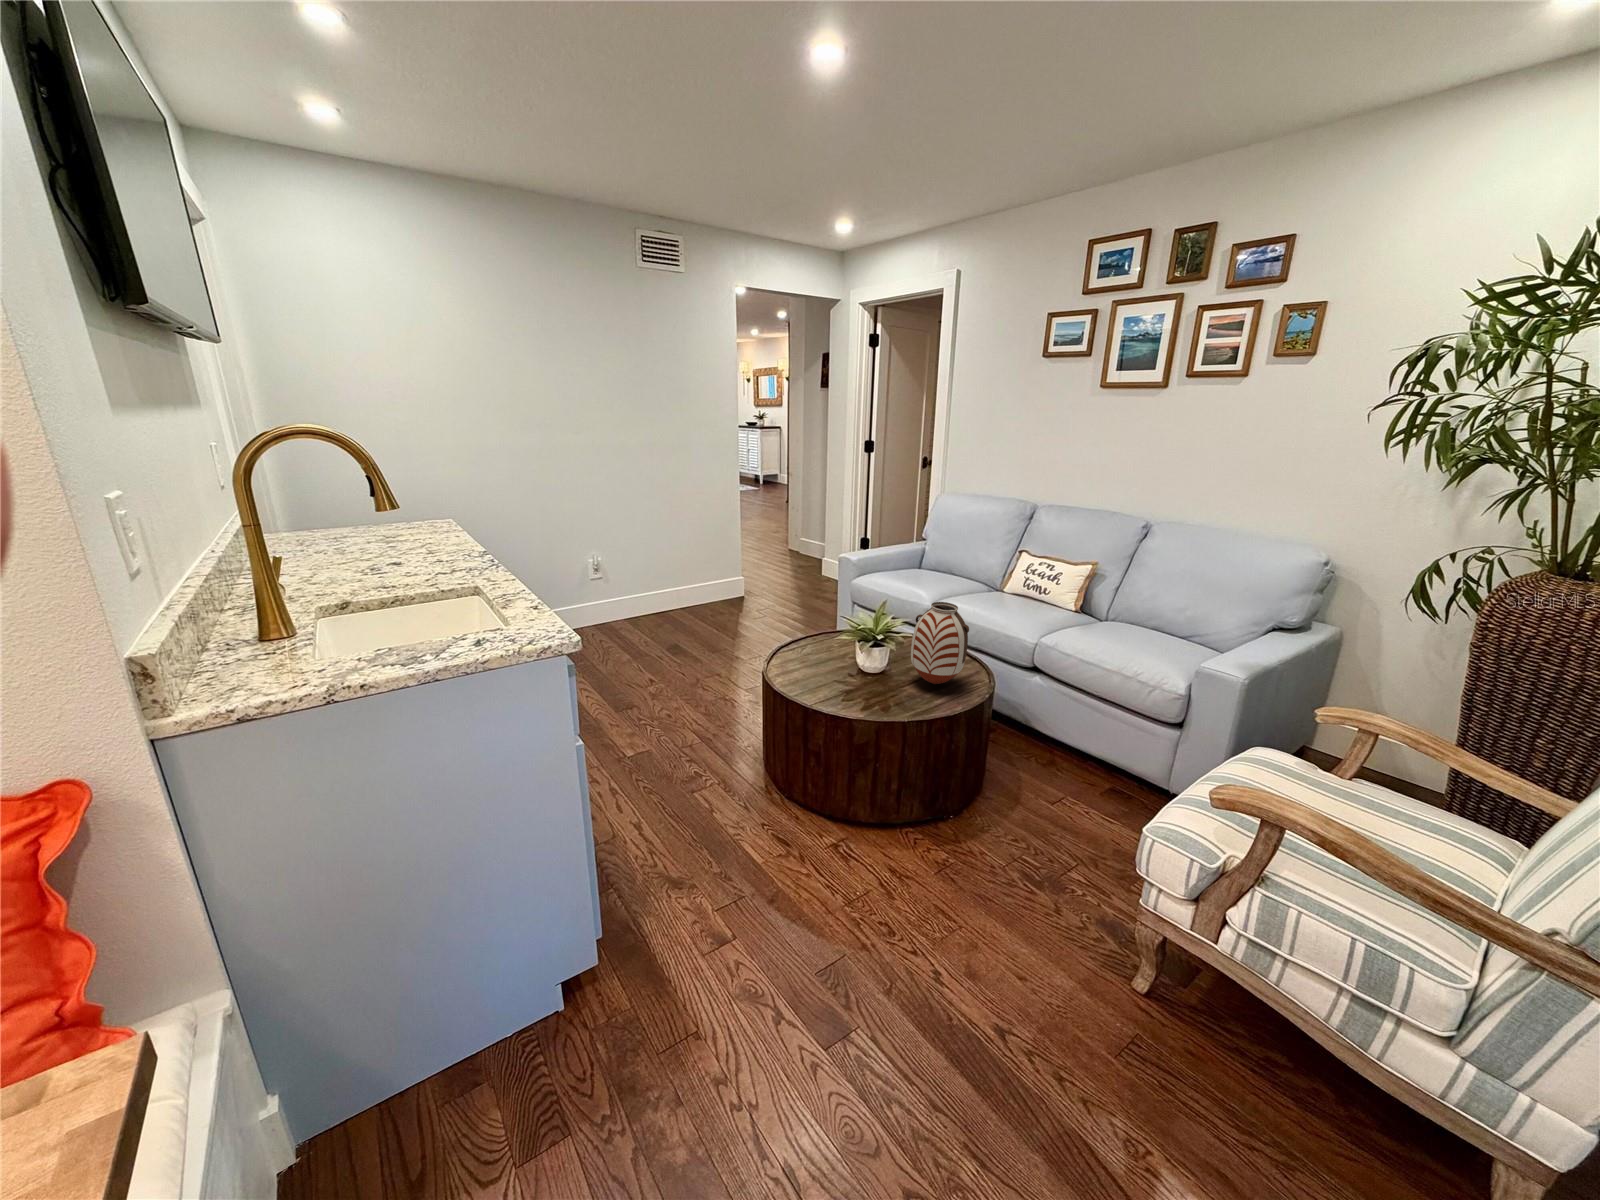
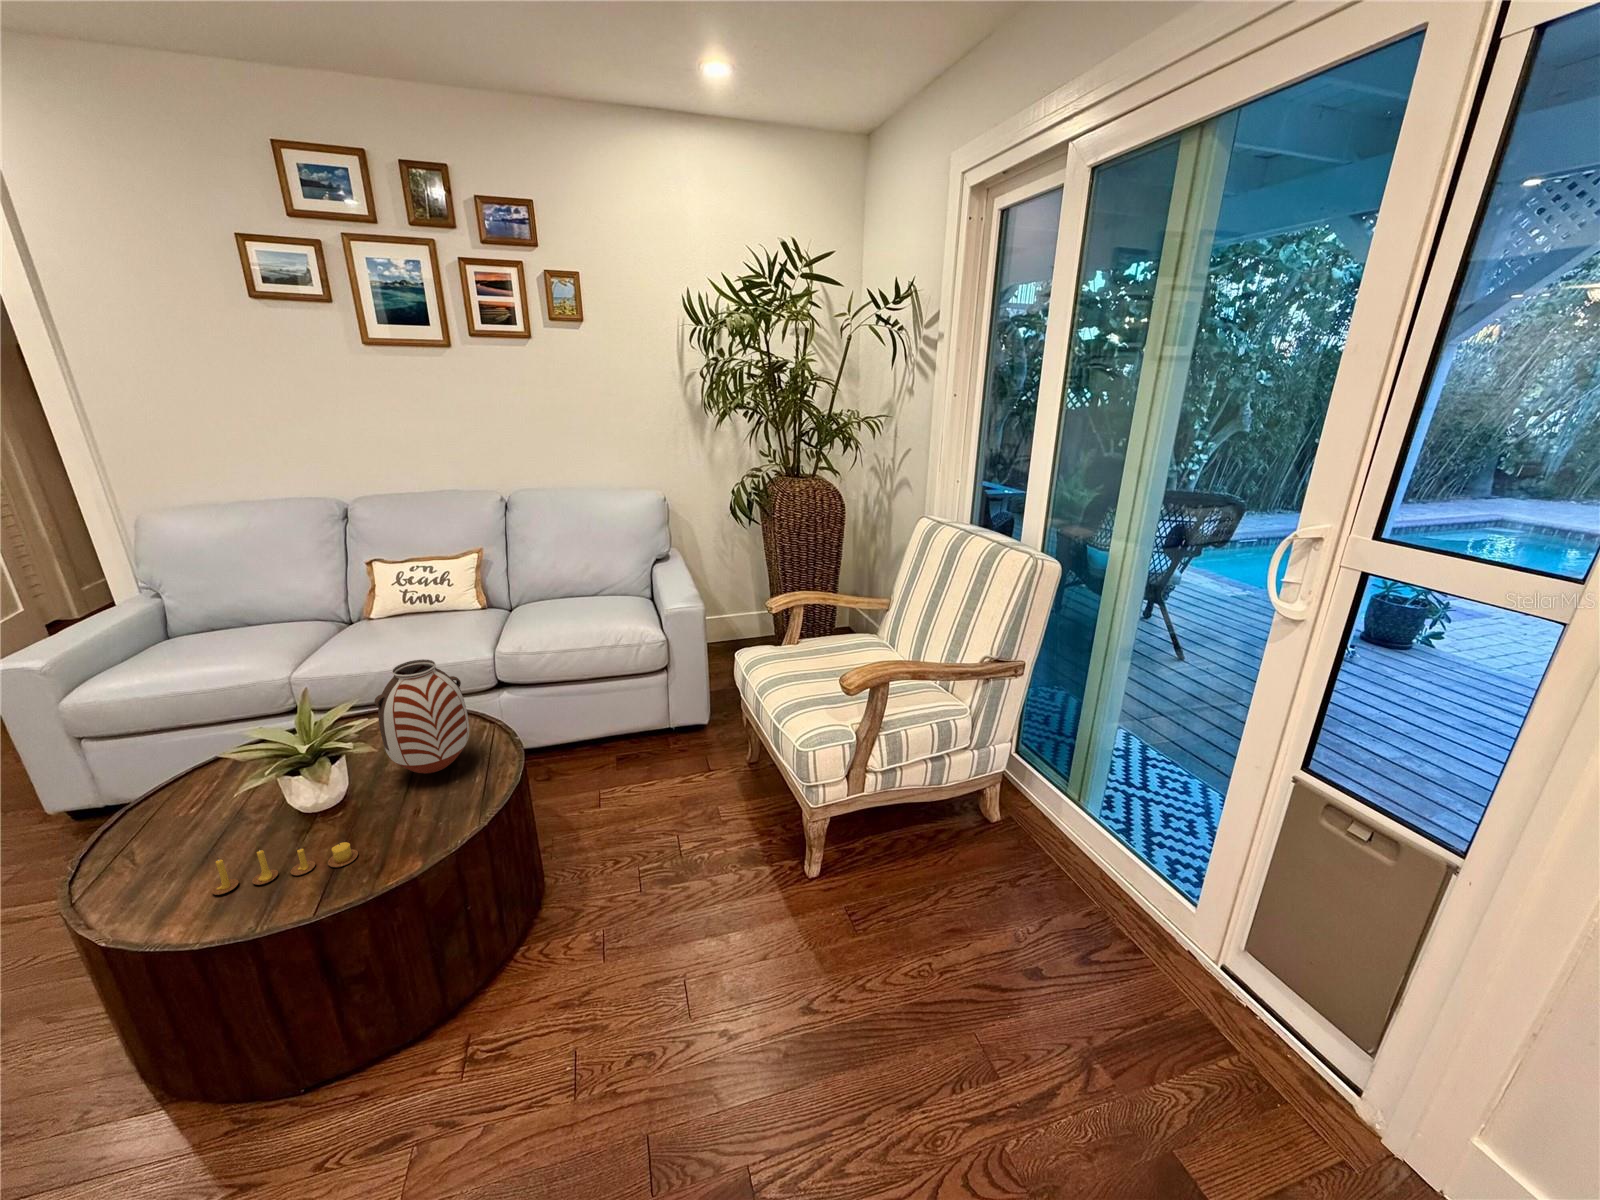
candle: none [803,654,857,694] -> present [211,842,358,895]

